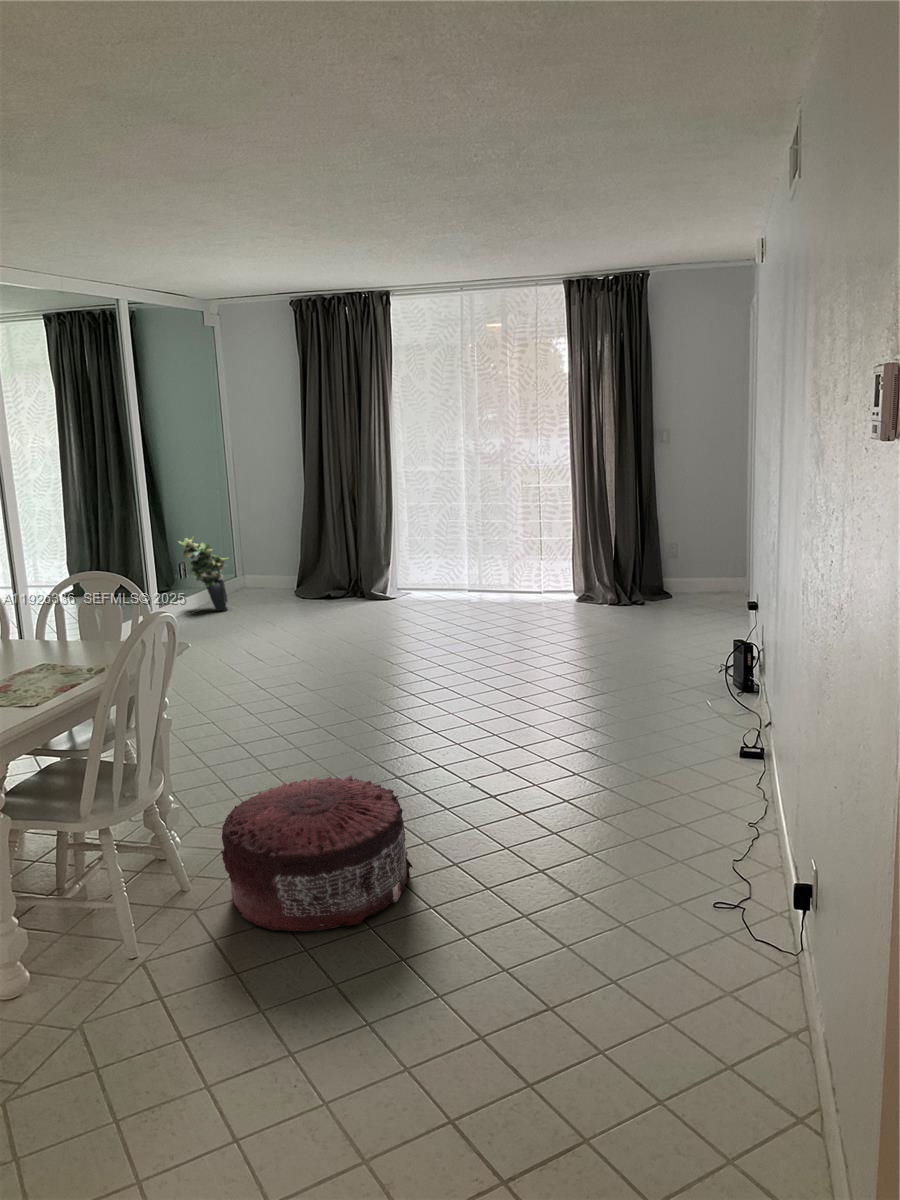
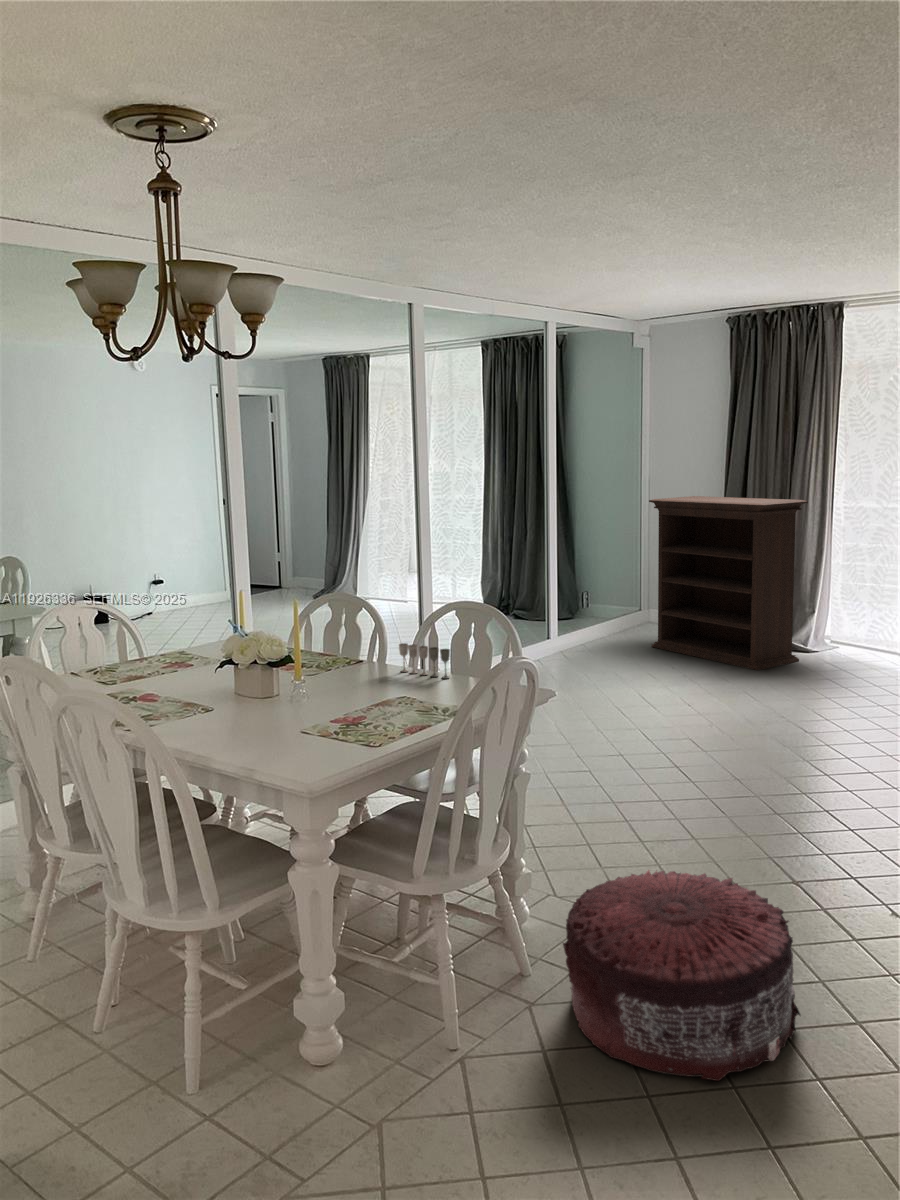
bookshelf: none [233,466,380,621] -> present [649,496,808,670]
potted plant: present [179,538,228,611] -> none [586,564,636,644]
wine glass: none [21,619,79,647] -> present [399,643,450,679]

